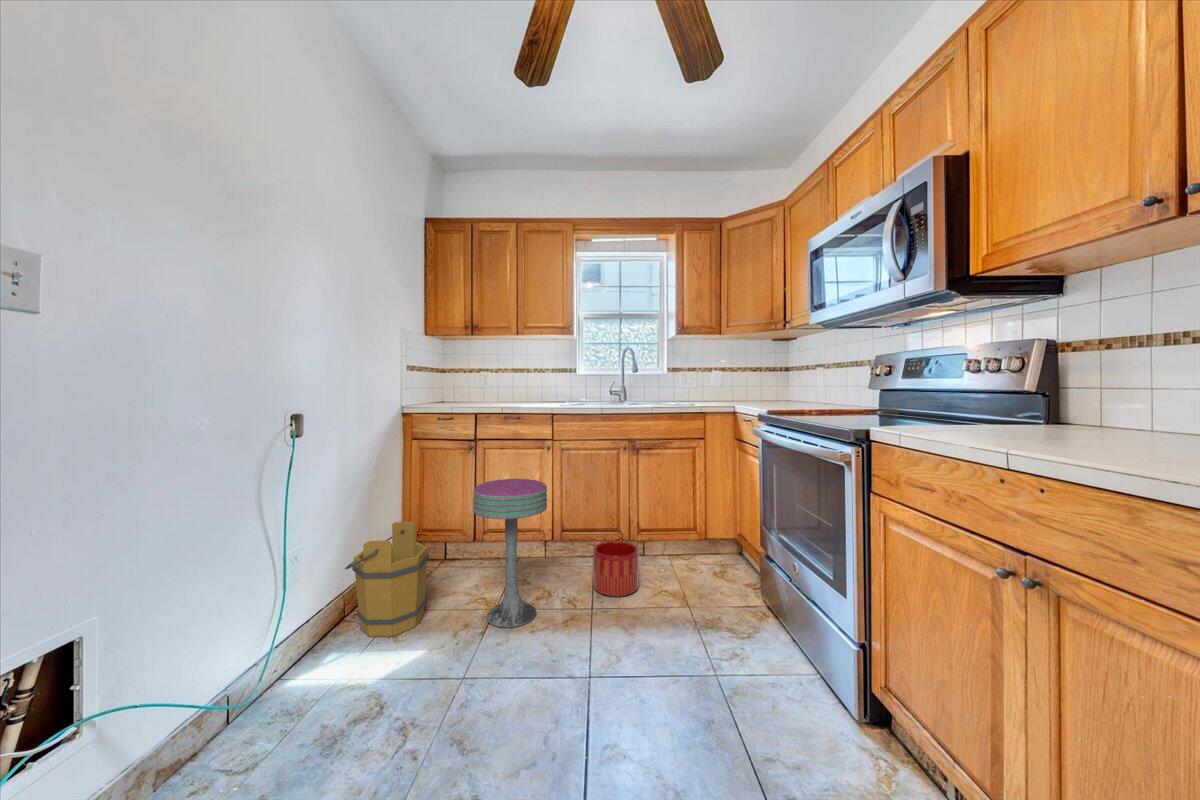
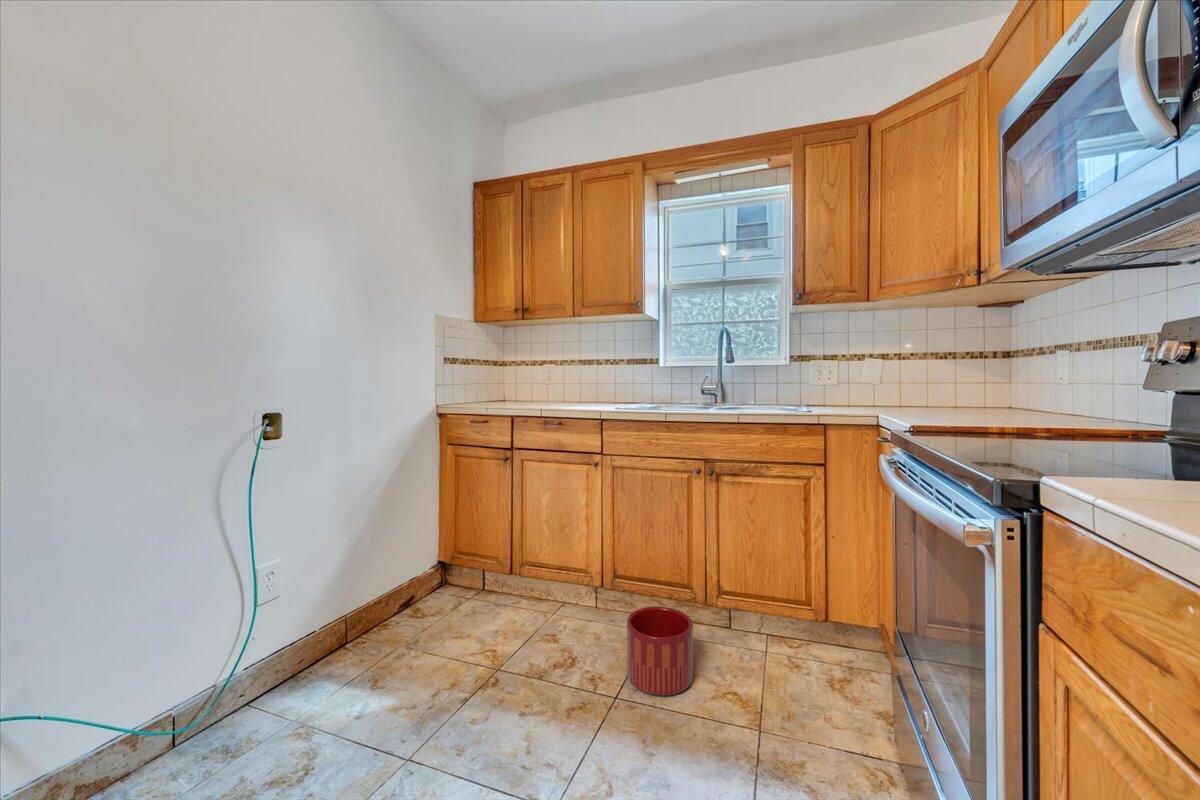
bar stool: present [473,479,547,628] -> none [448,510,548,716]
bucket: present [345,522,429,637] -> none [316,550,413,694]

